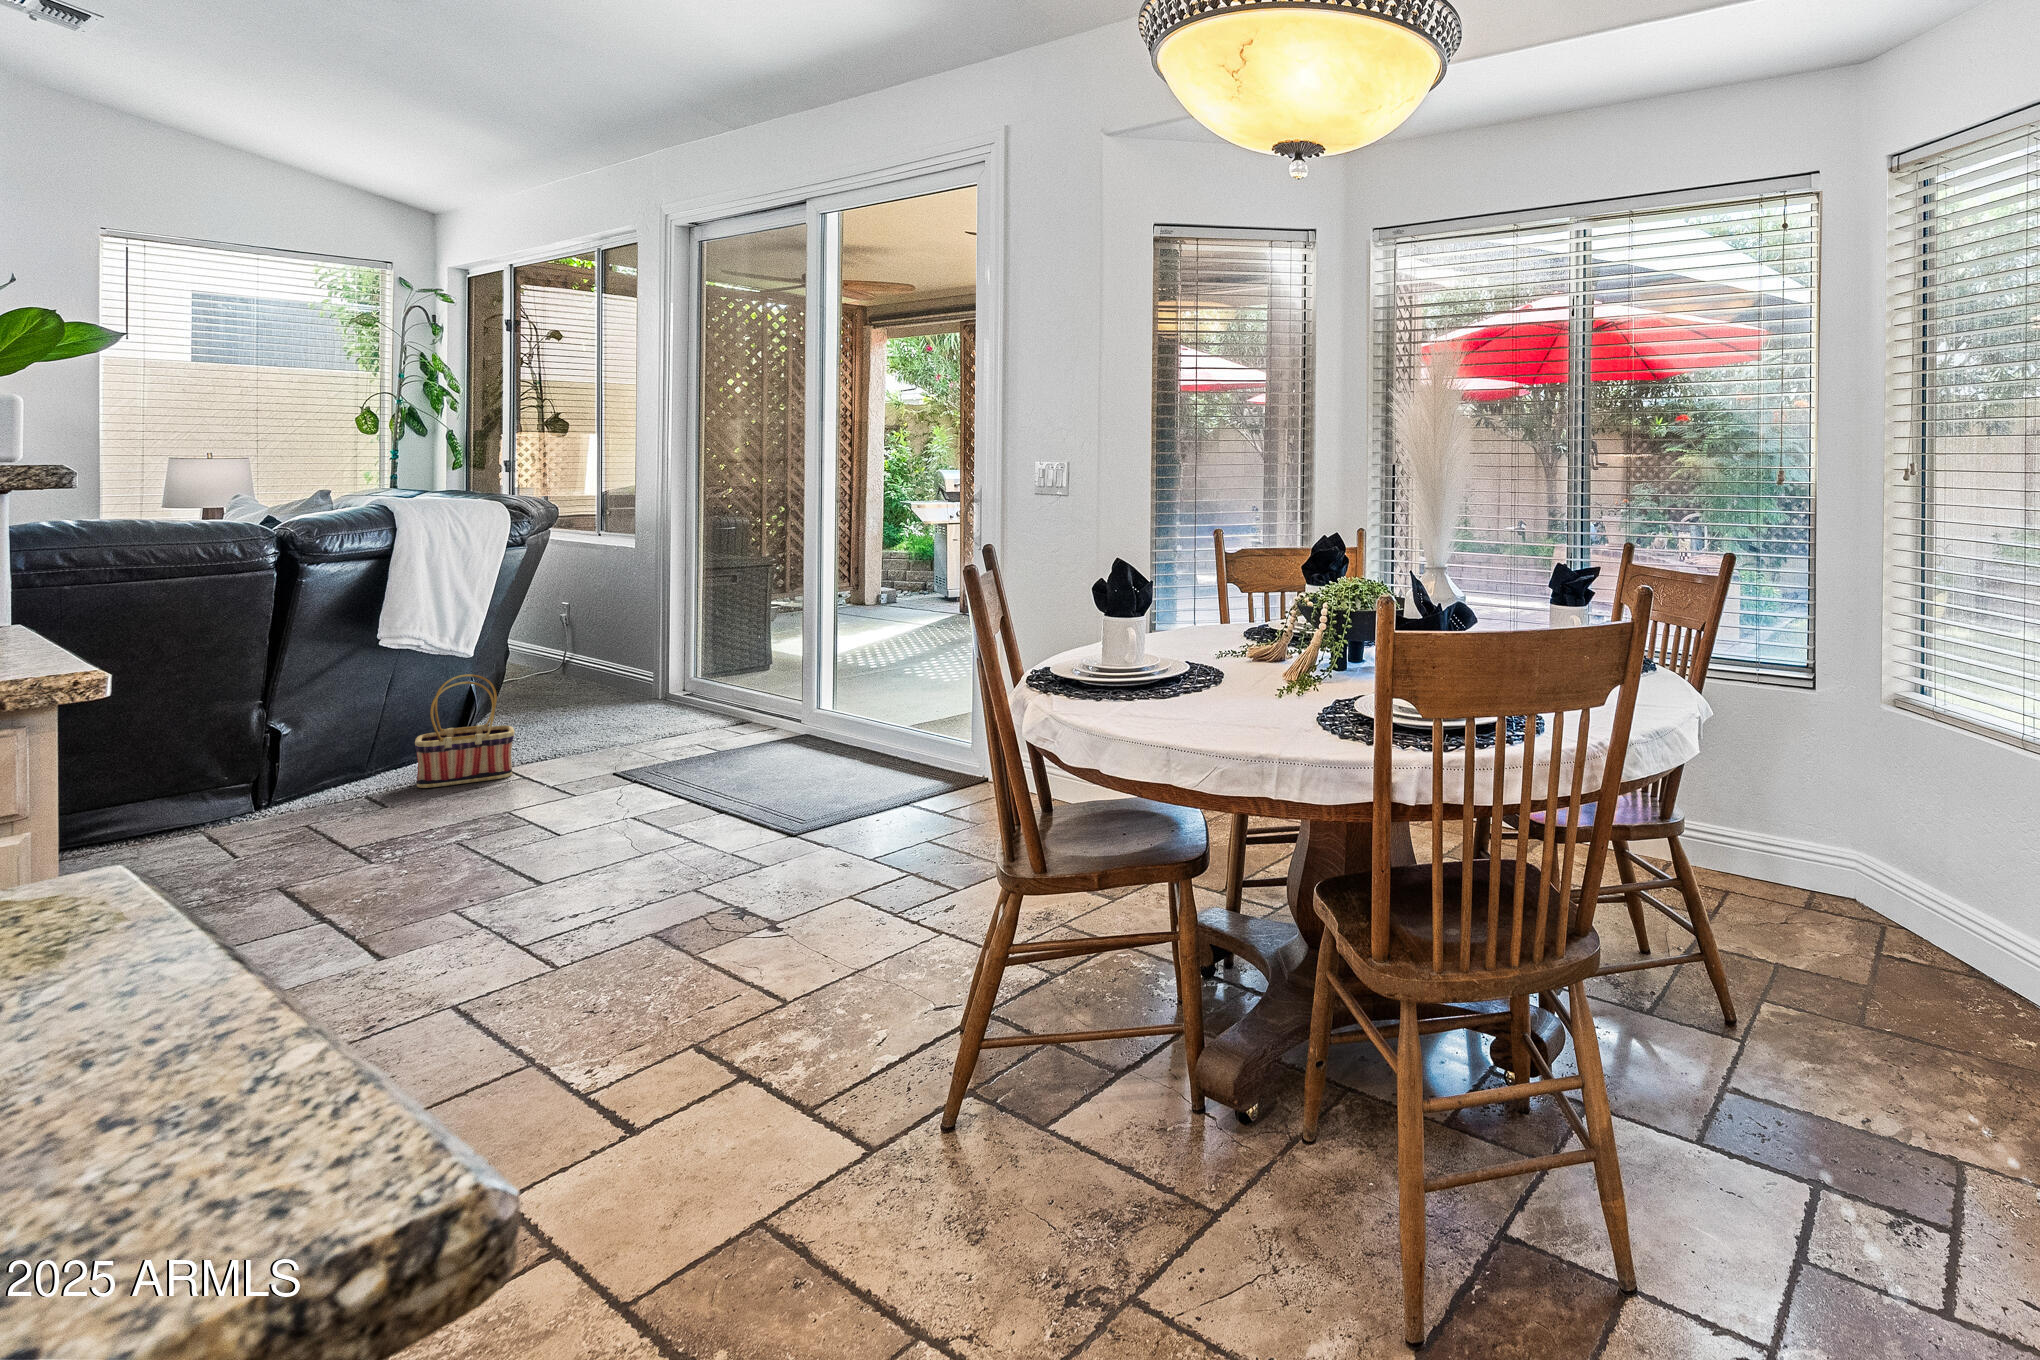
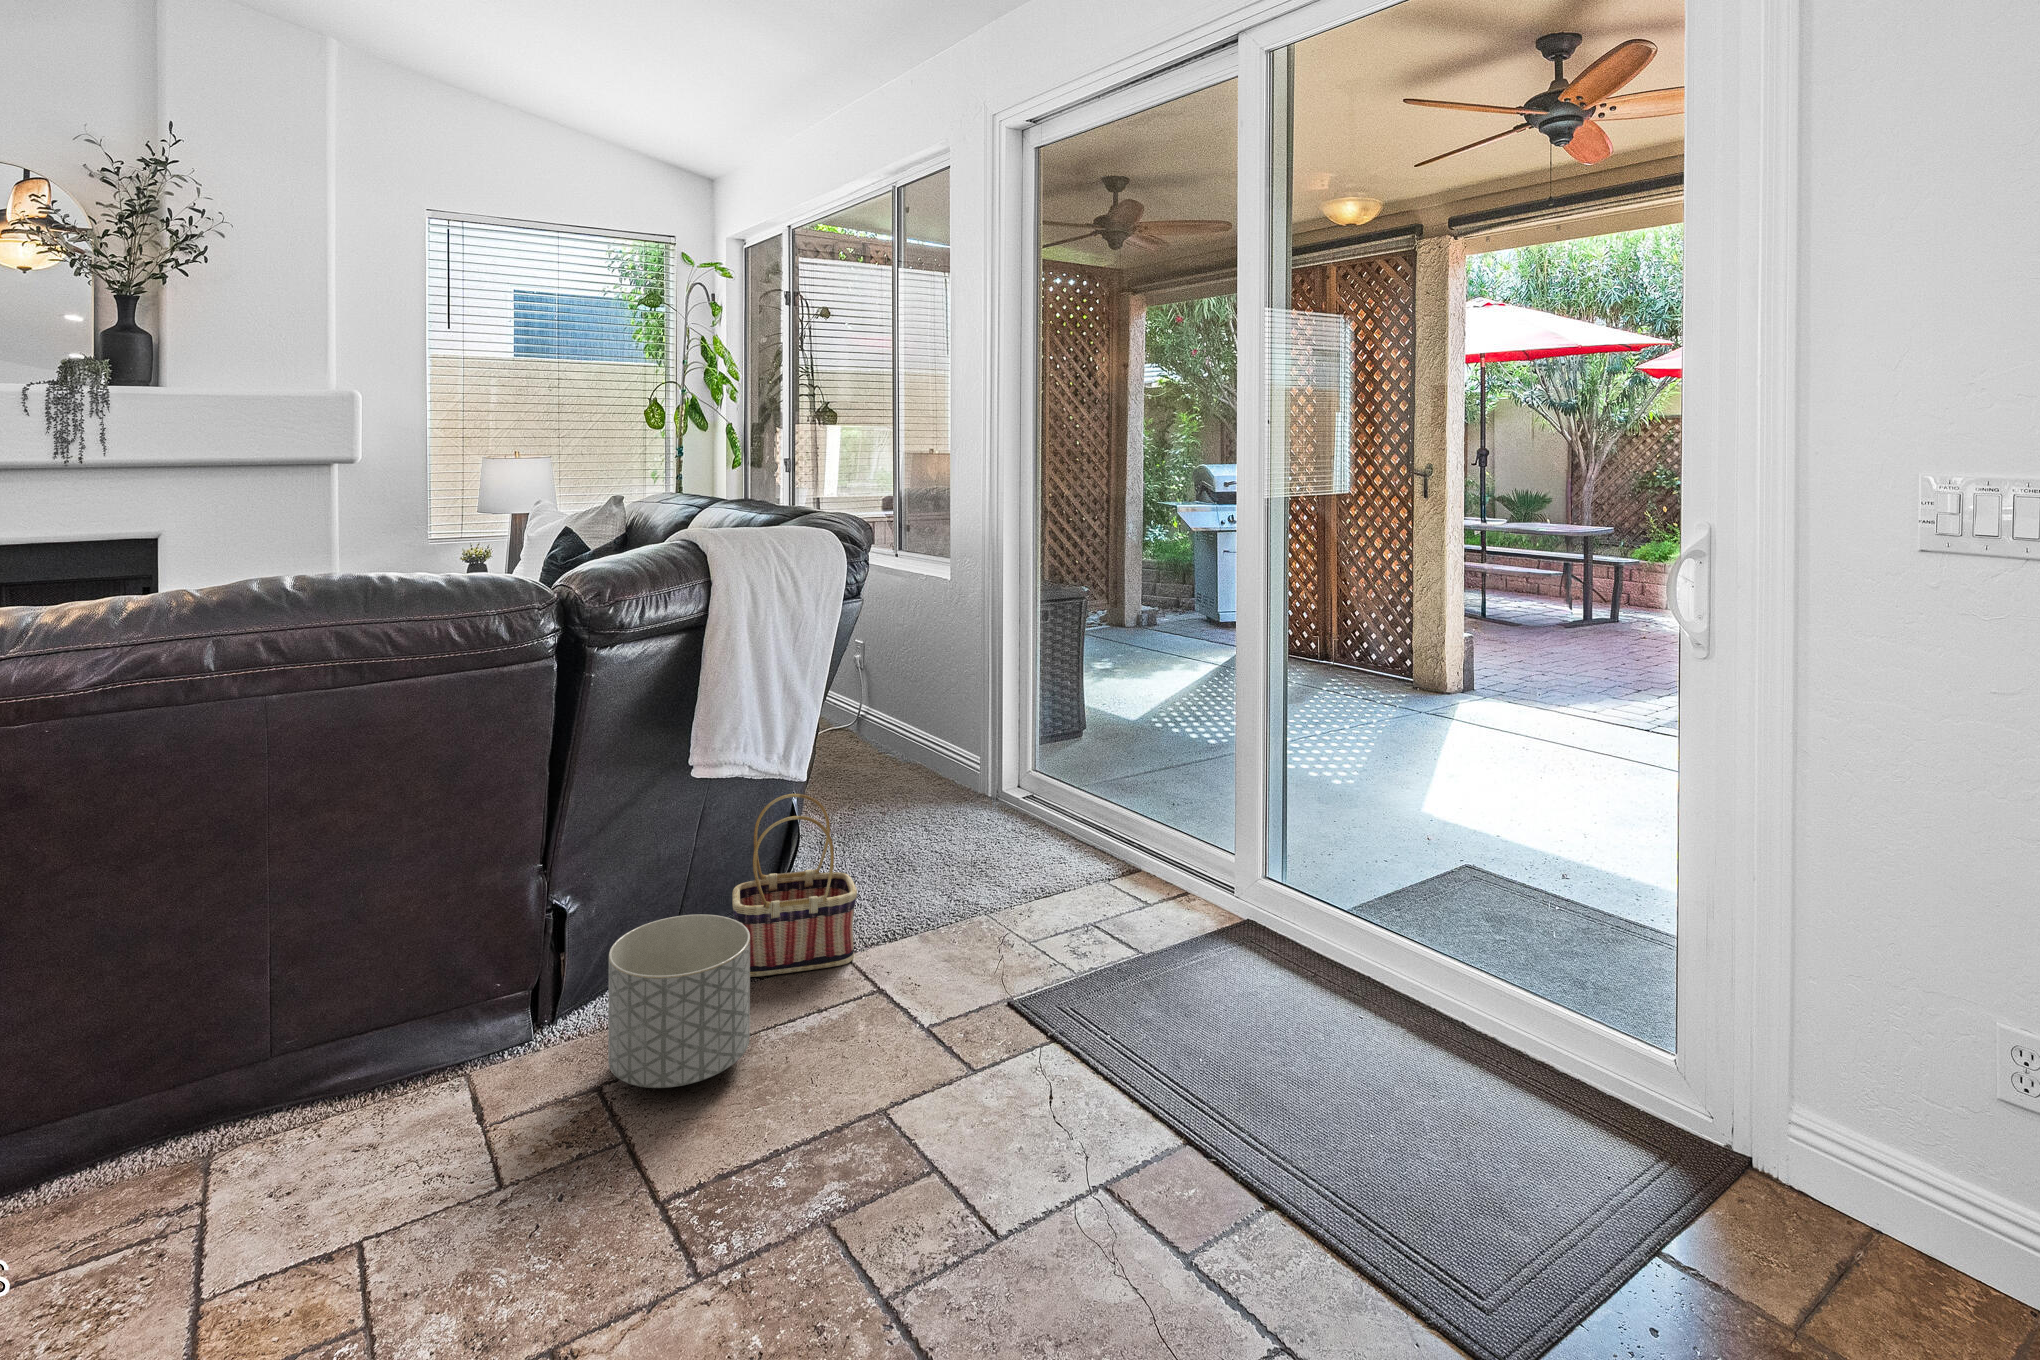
planter: none [313,734,421,827] -> present [608,914,750,1088]

